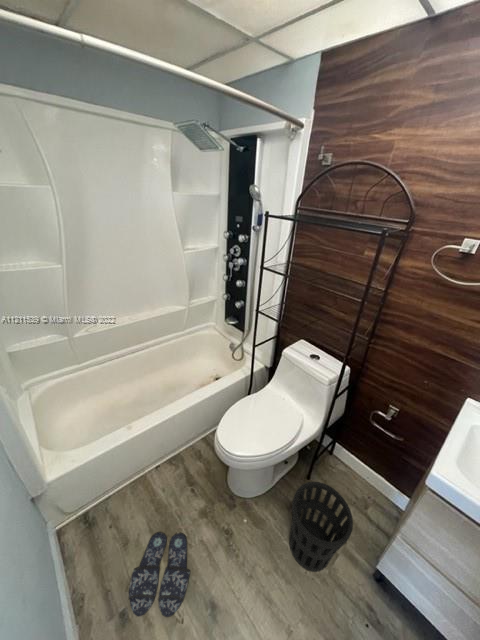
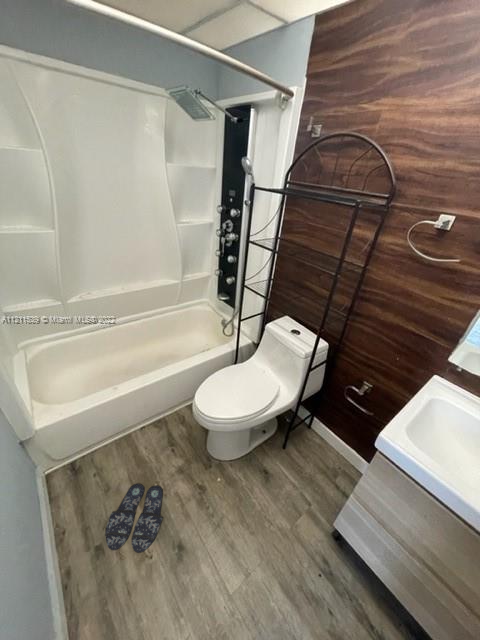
wastebasket: present [289,482,353,572] -> none [258,446,314,527]

